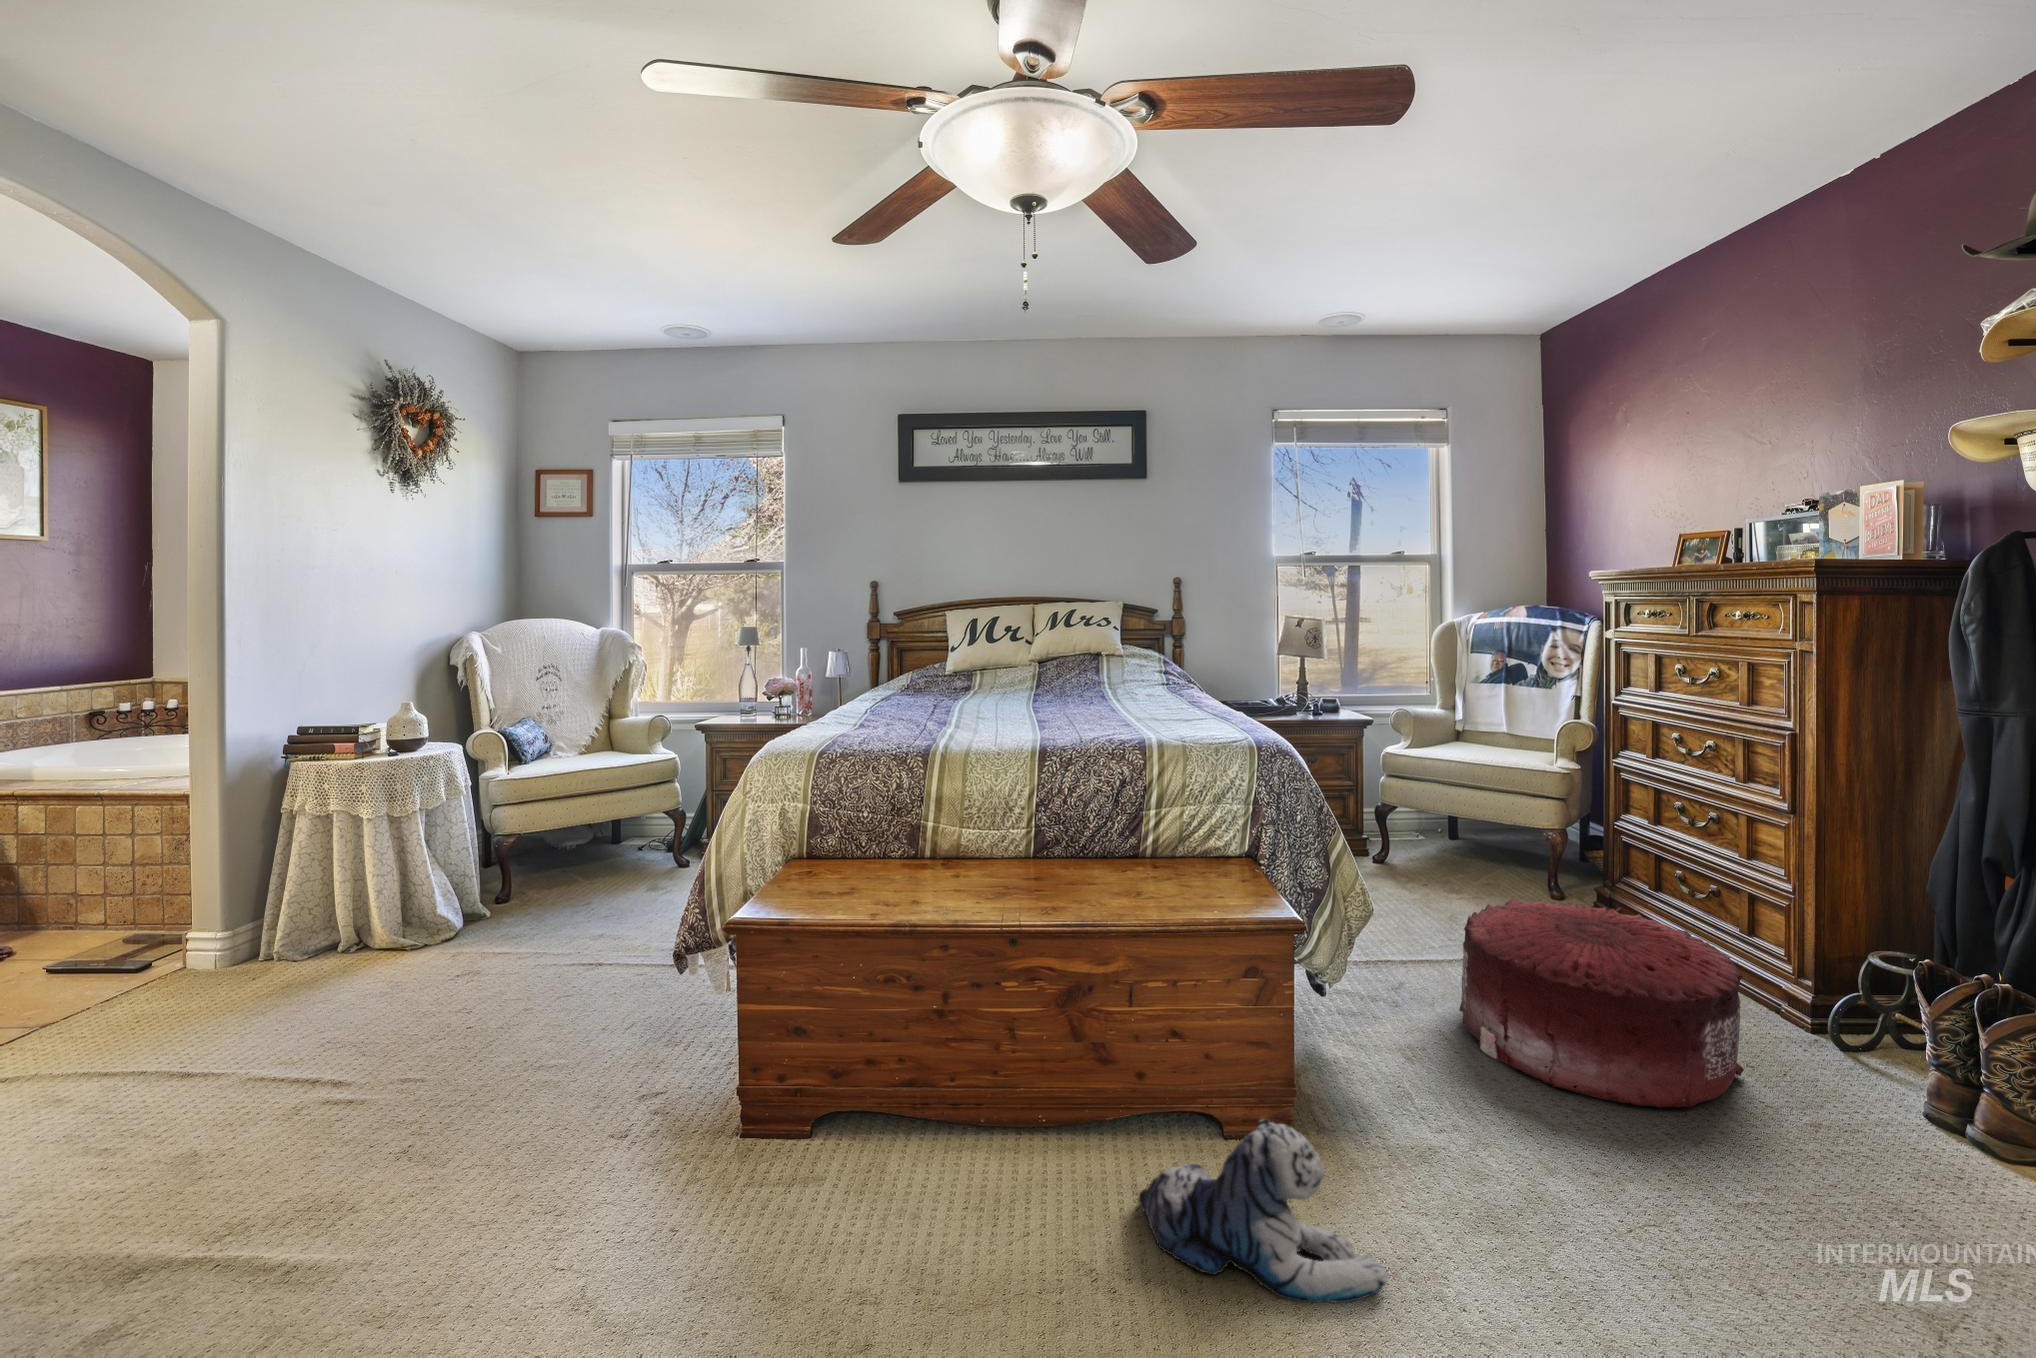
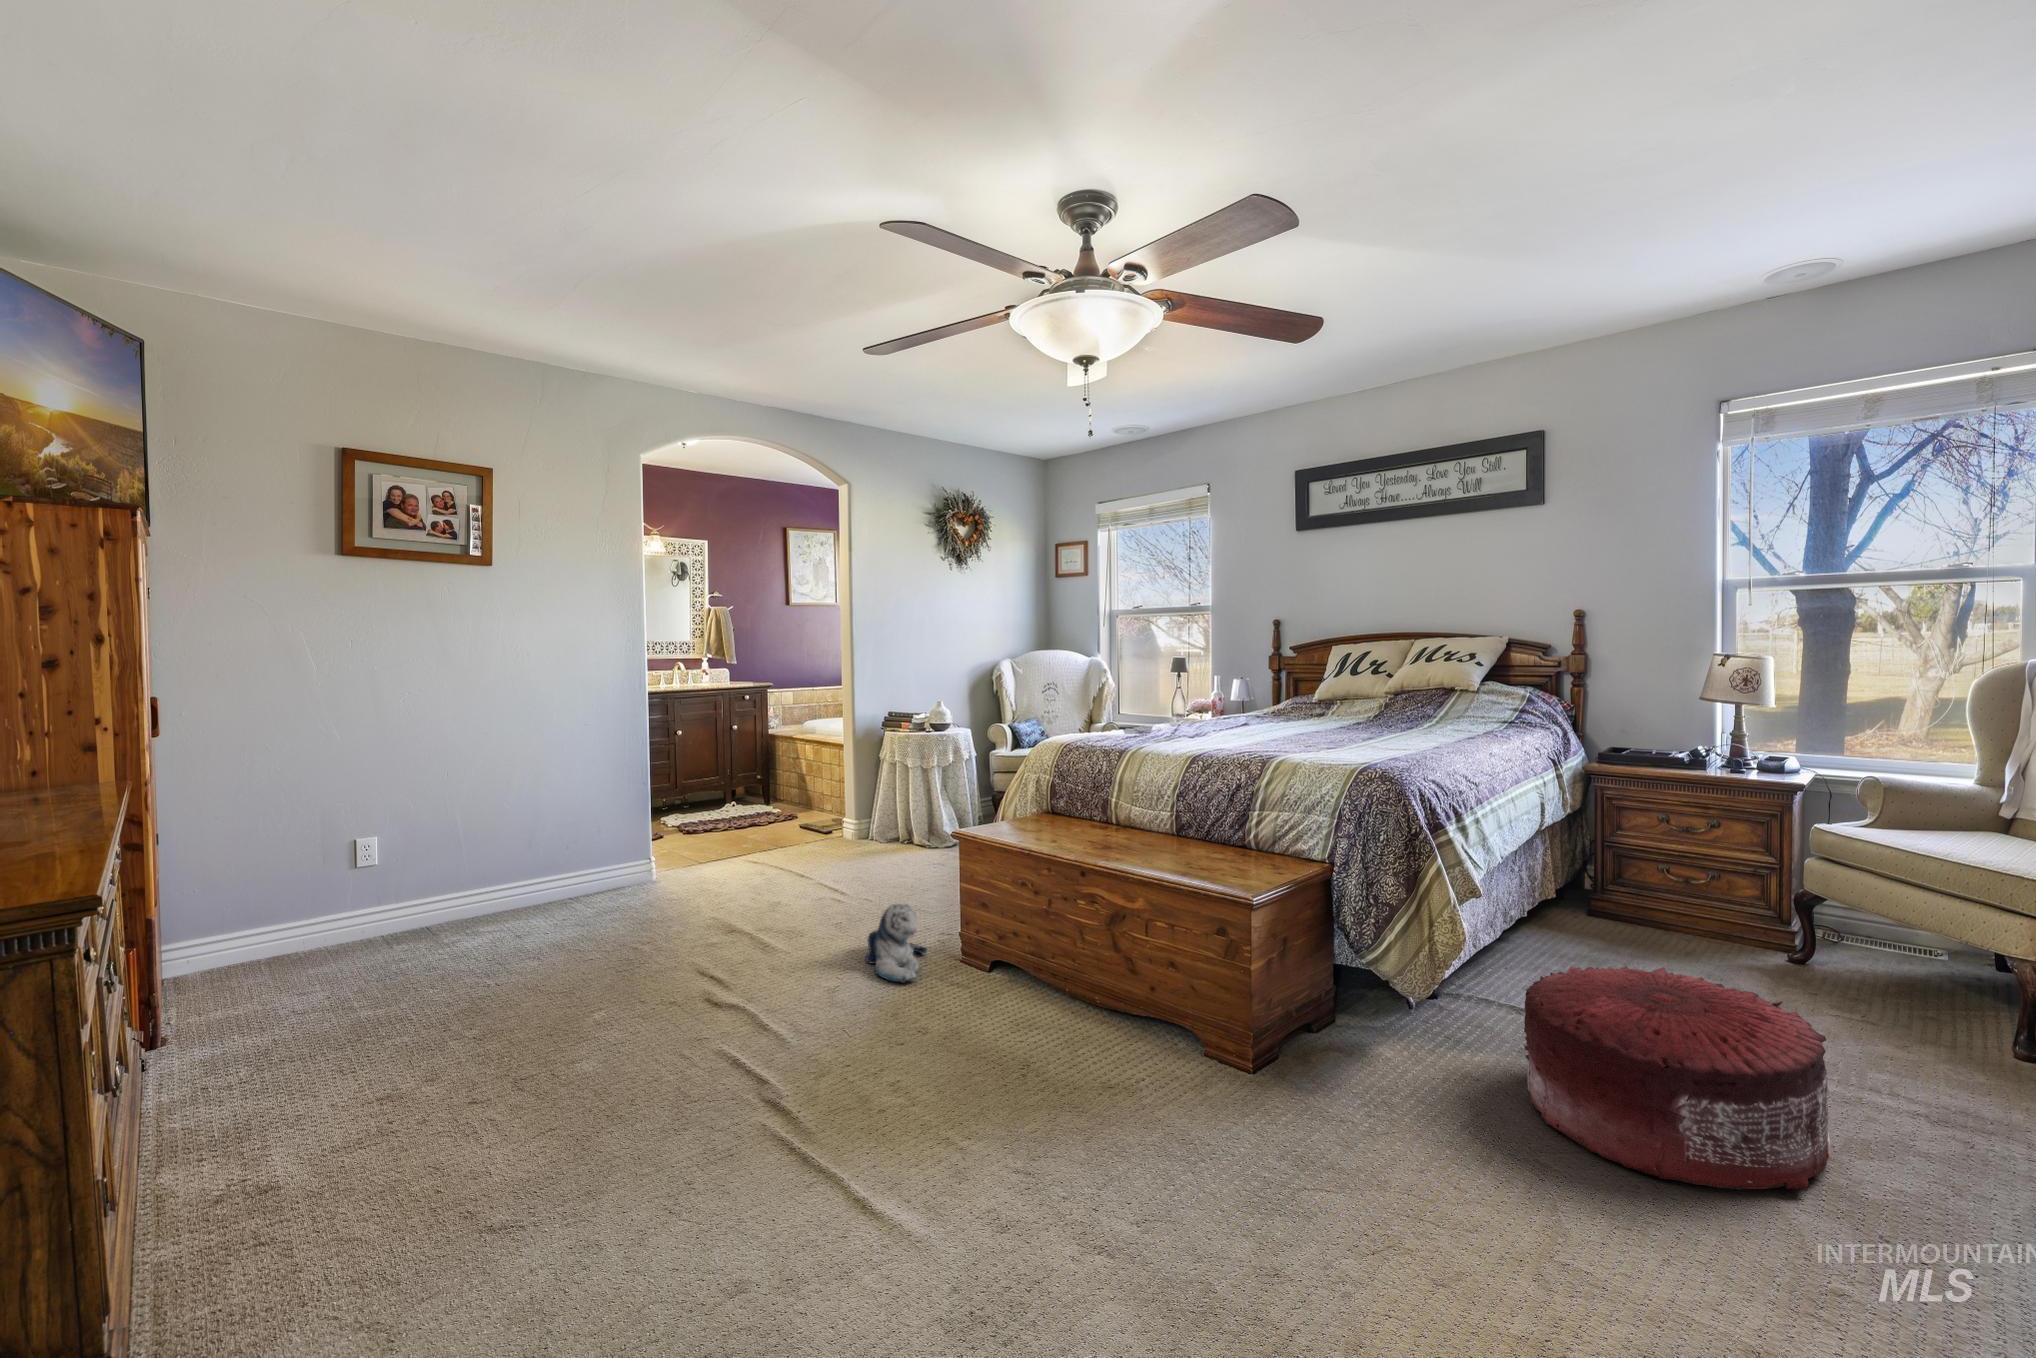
plush toy: present [1139,1119,1388,1303] -> present [866,904,927,983]

